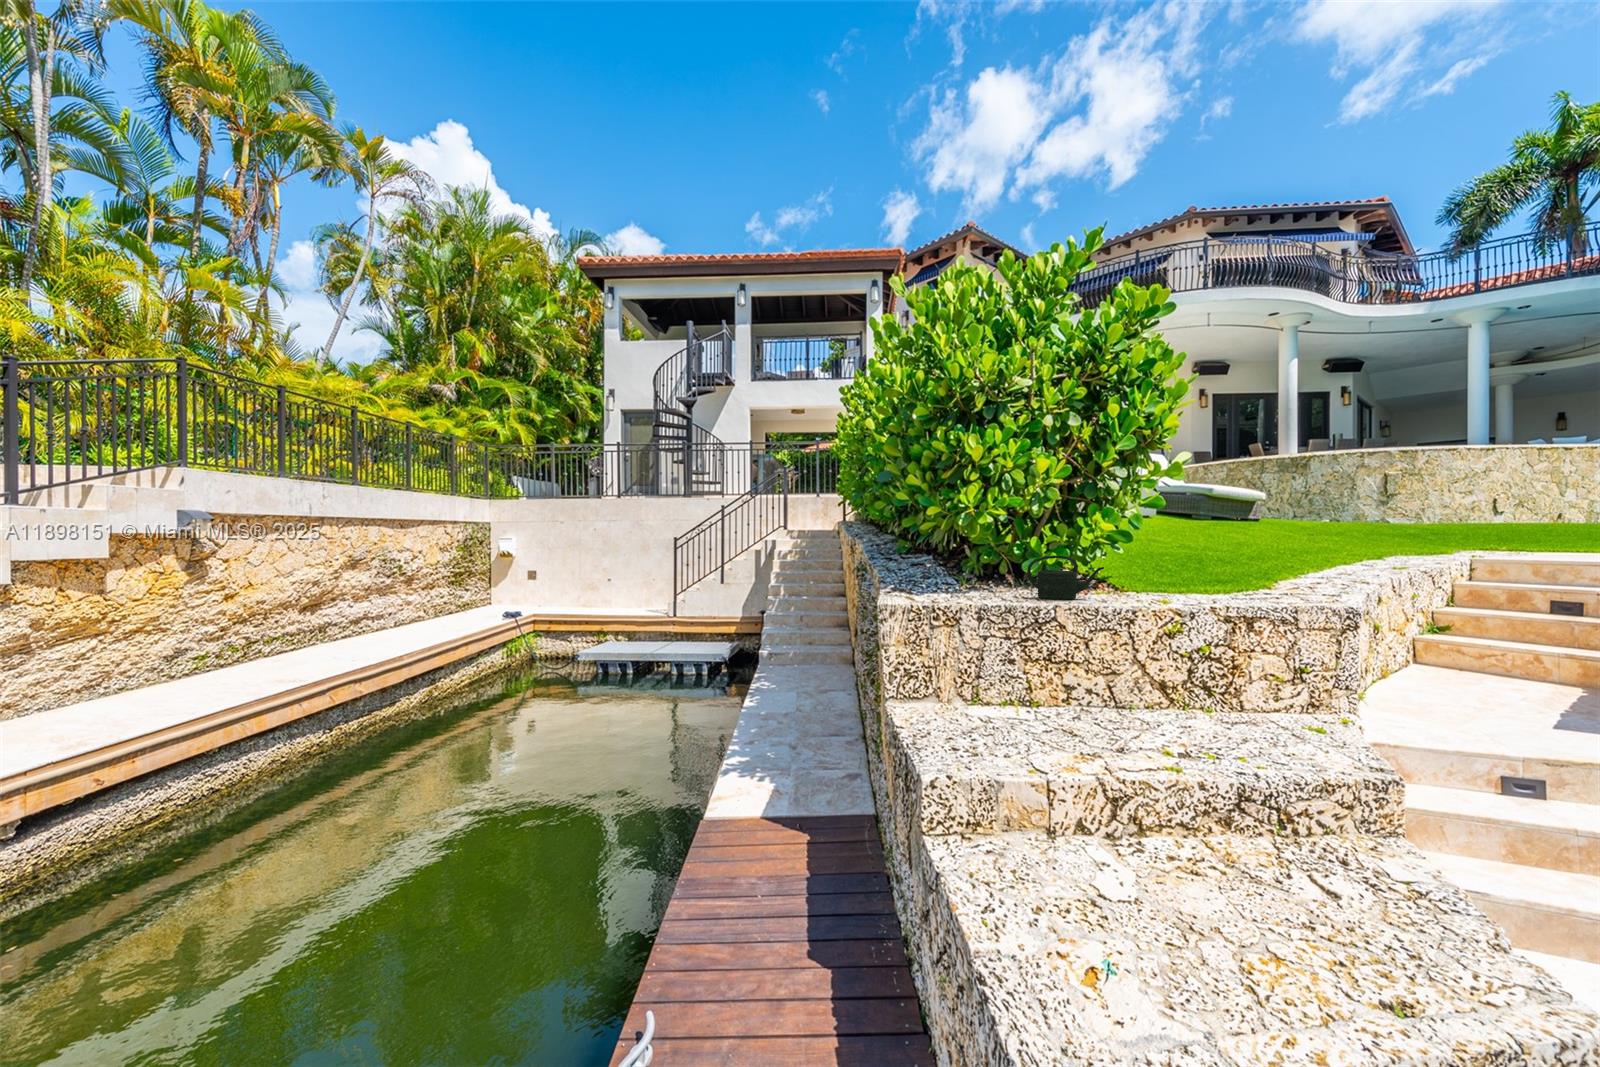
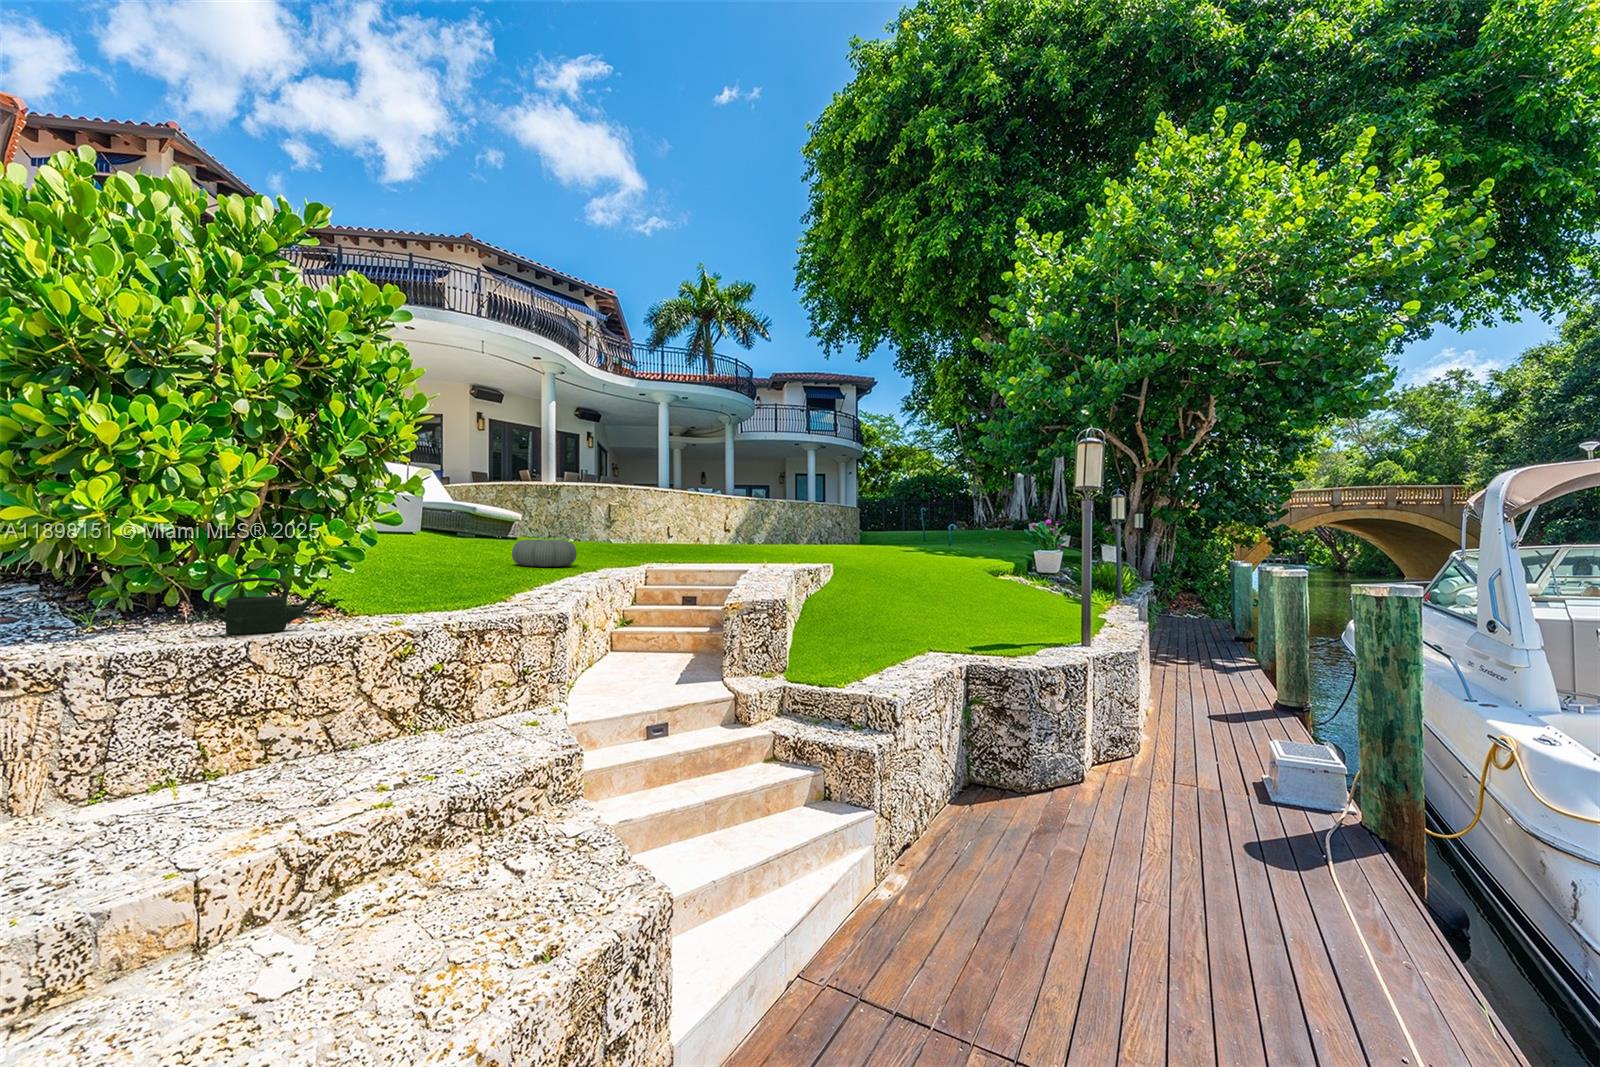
pouf: none [1257,521,1346,552] -> present [512,540,577,567]

